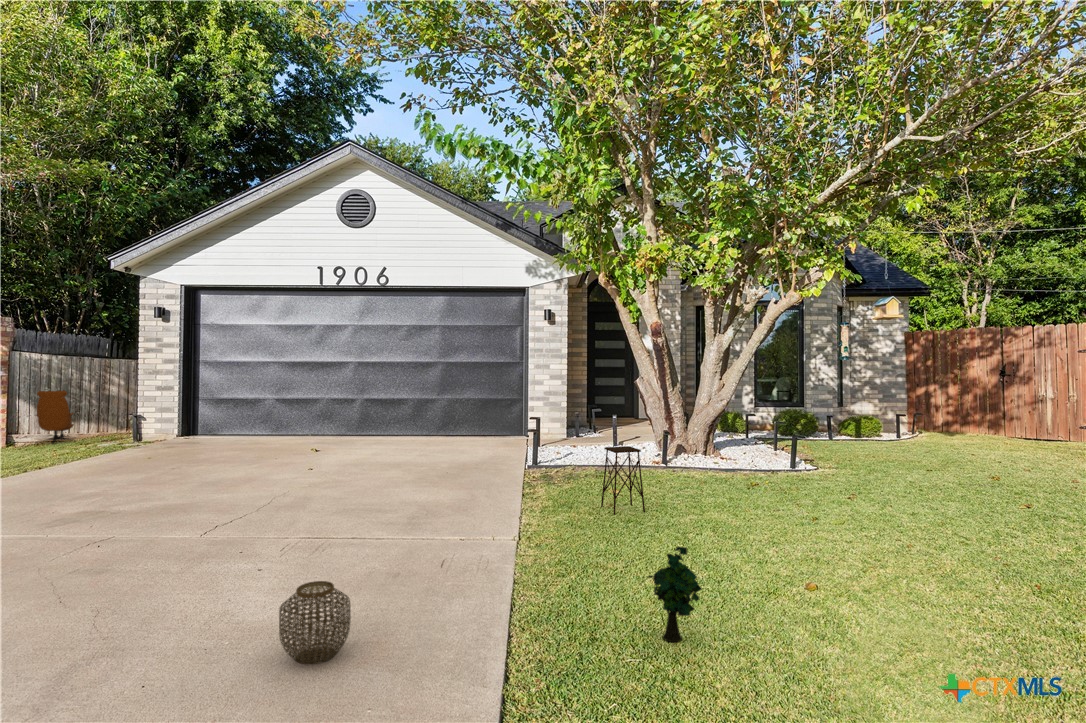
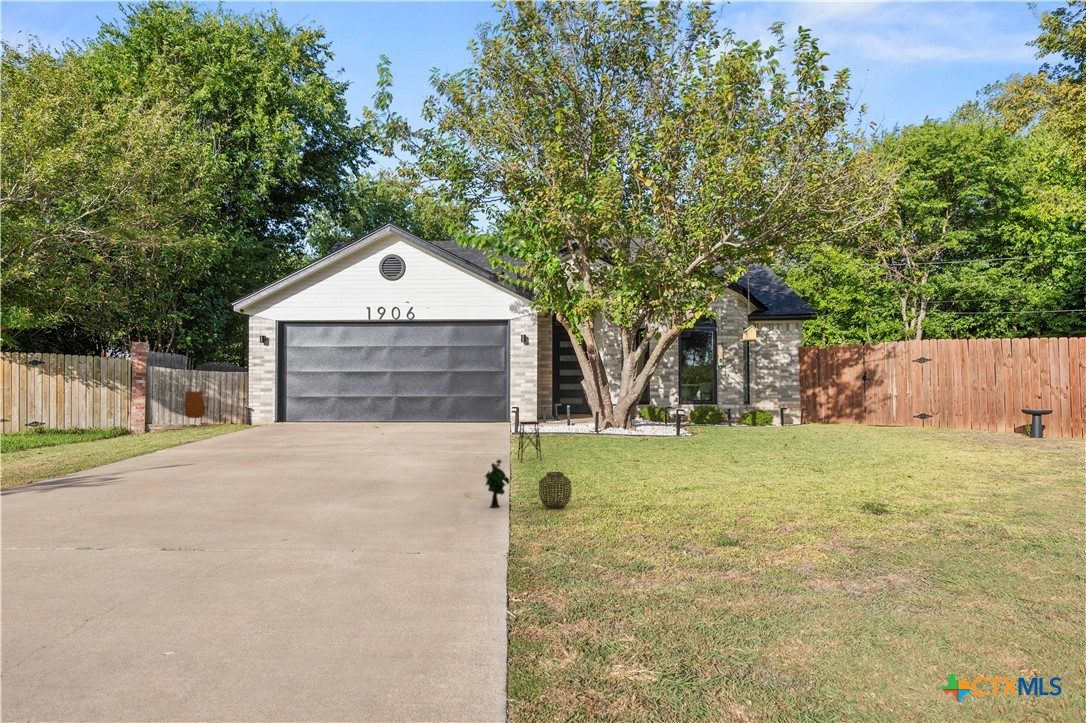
woven basket: present [279,581,351,664] -> present [539,472,571,509]

